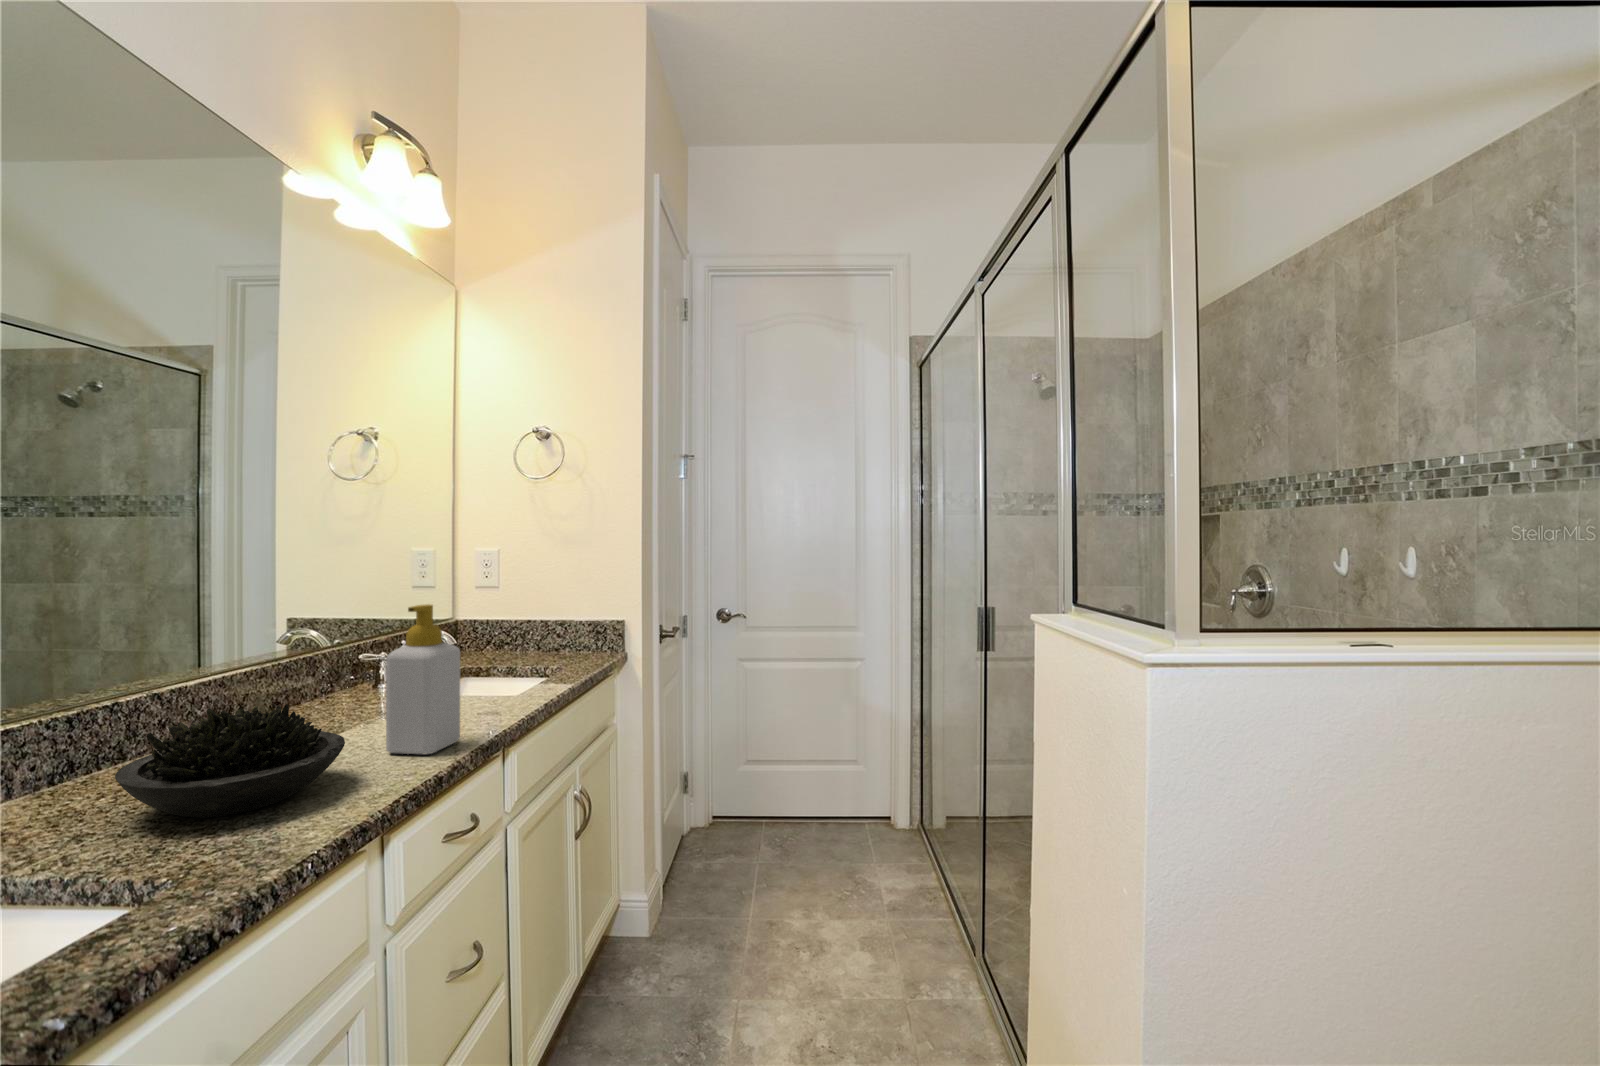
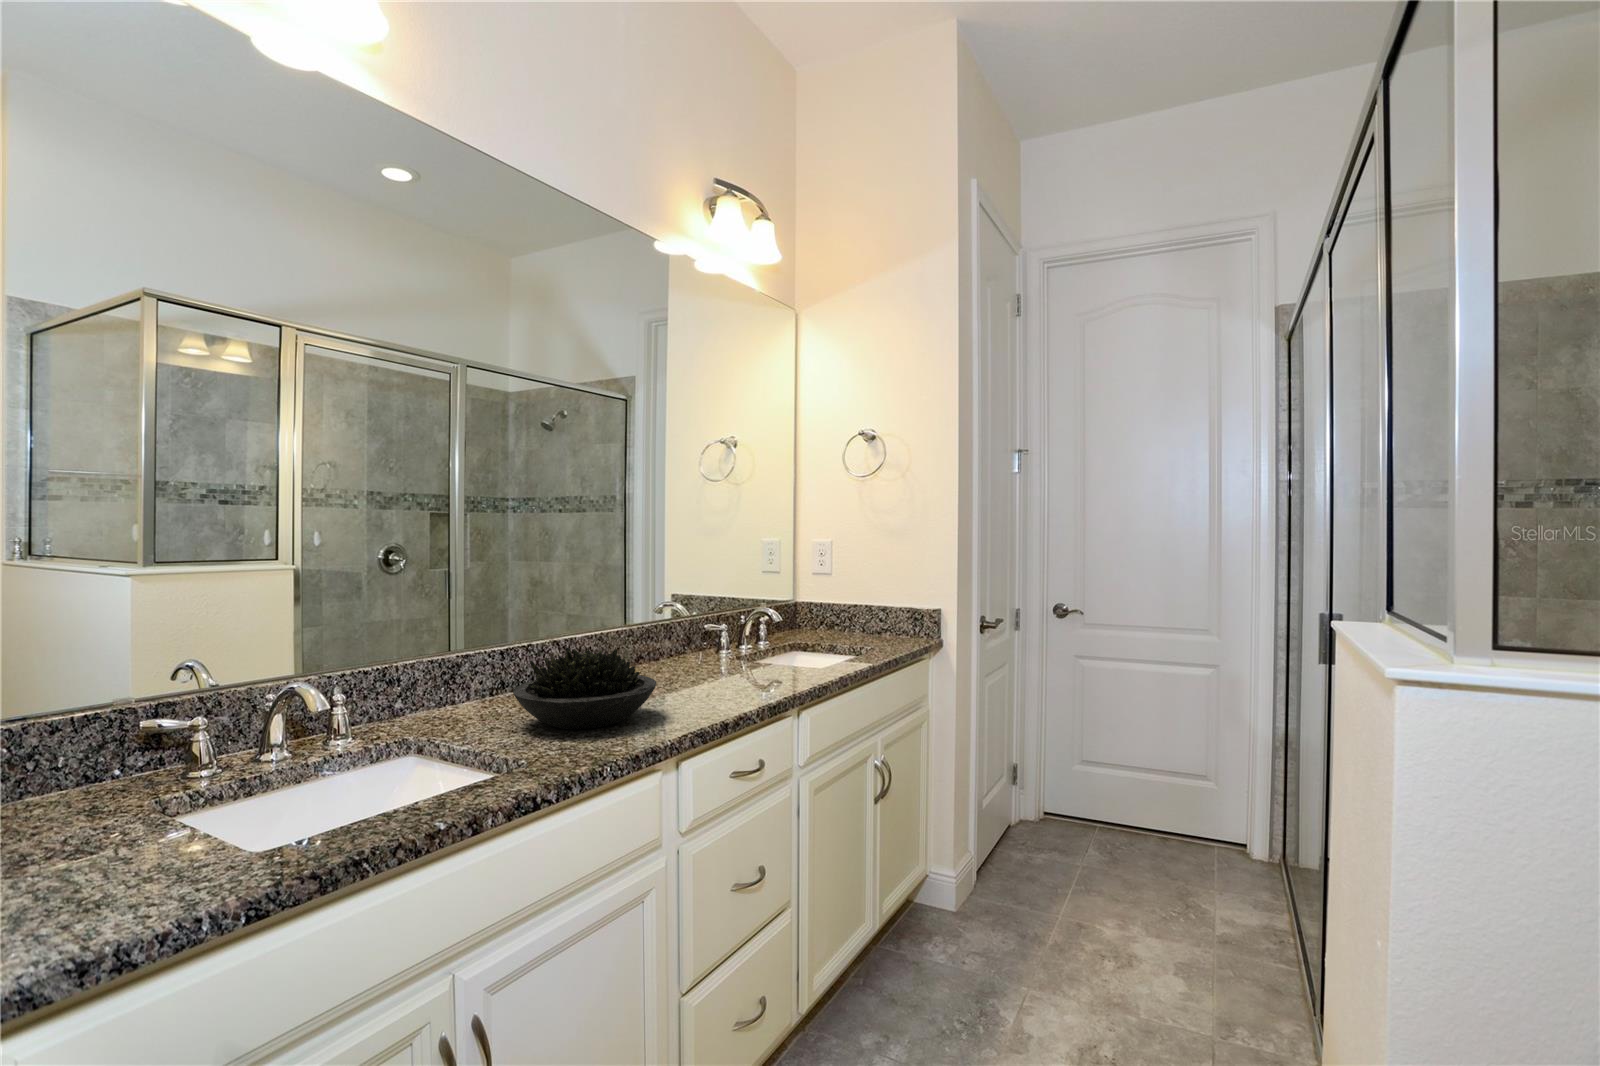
soap bottle: present [386,604,460,755] -> none [693,574,754,707]

